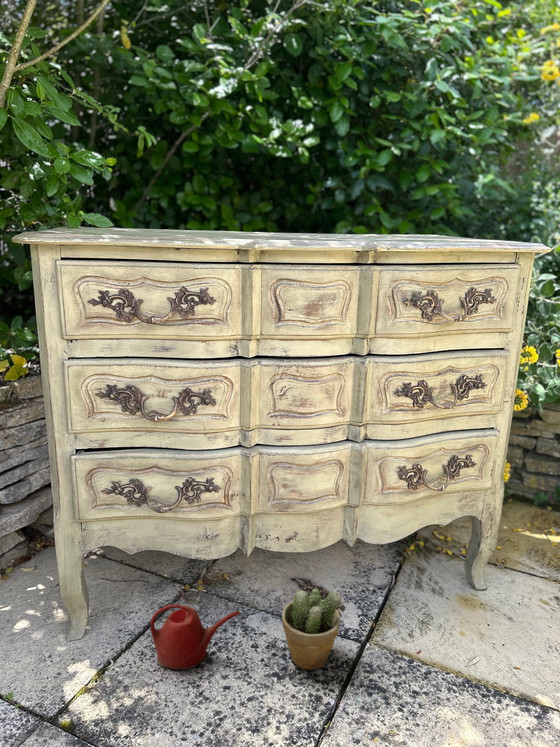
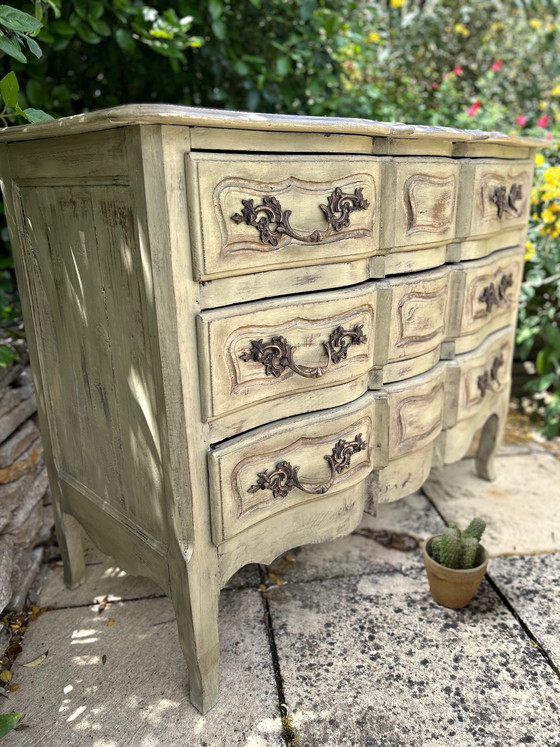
watering can: present [150,604,241,670] -> none [320,578,401,680]

